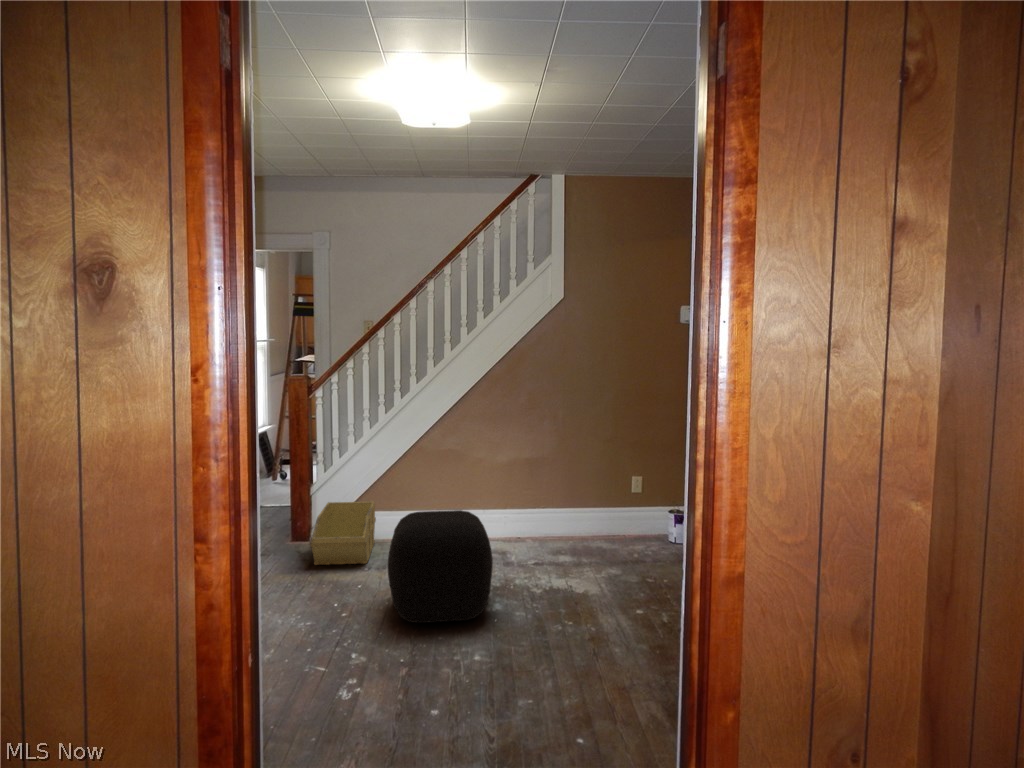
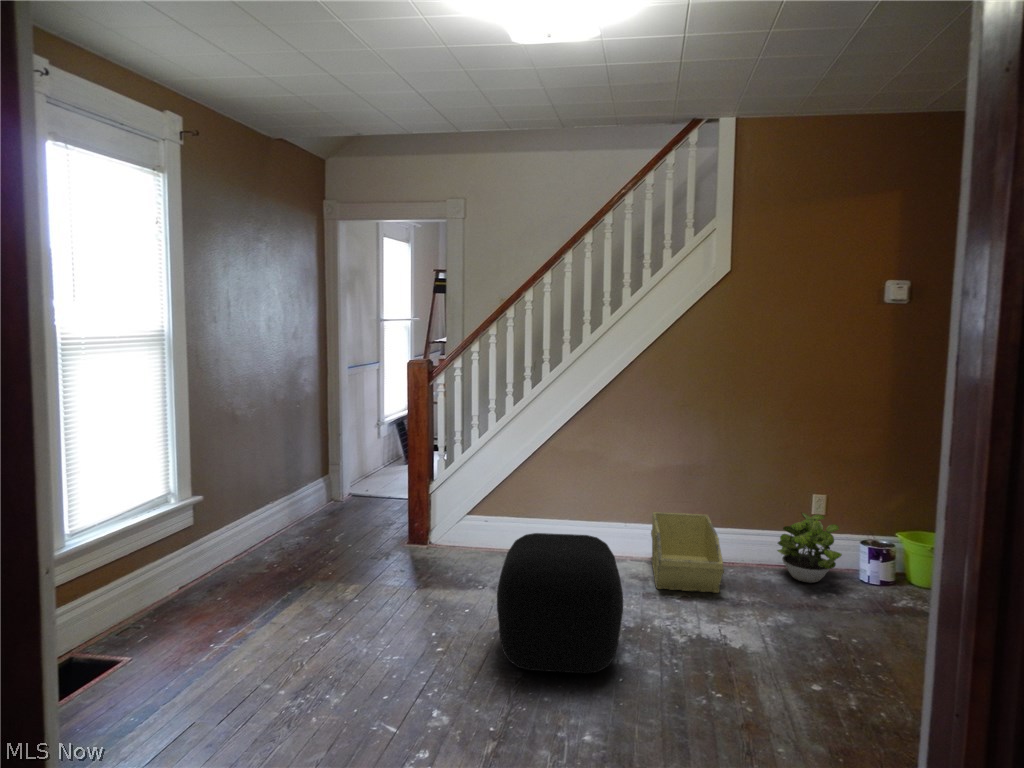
potted plant: none [607,490,655,545] -> present [777,513,842,583]
storage bin: present [310,502,376,565] -> present [651,512,724,593]

